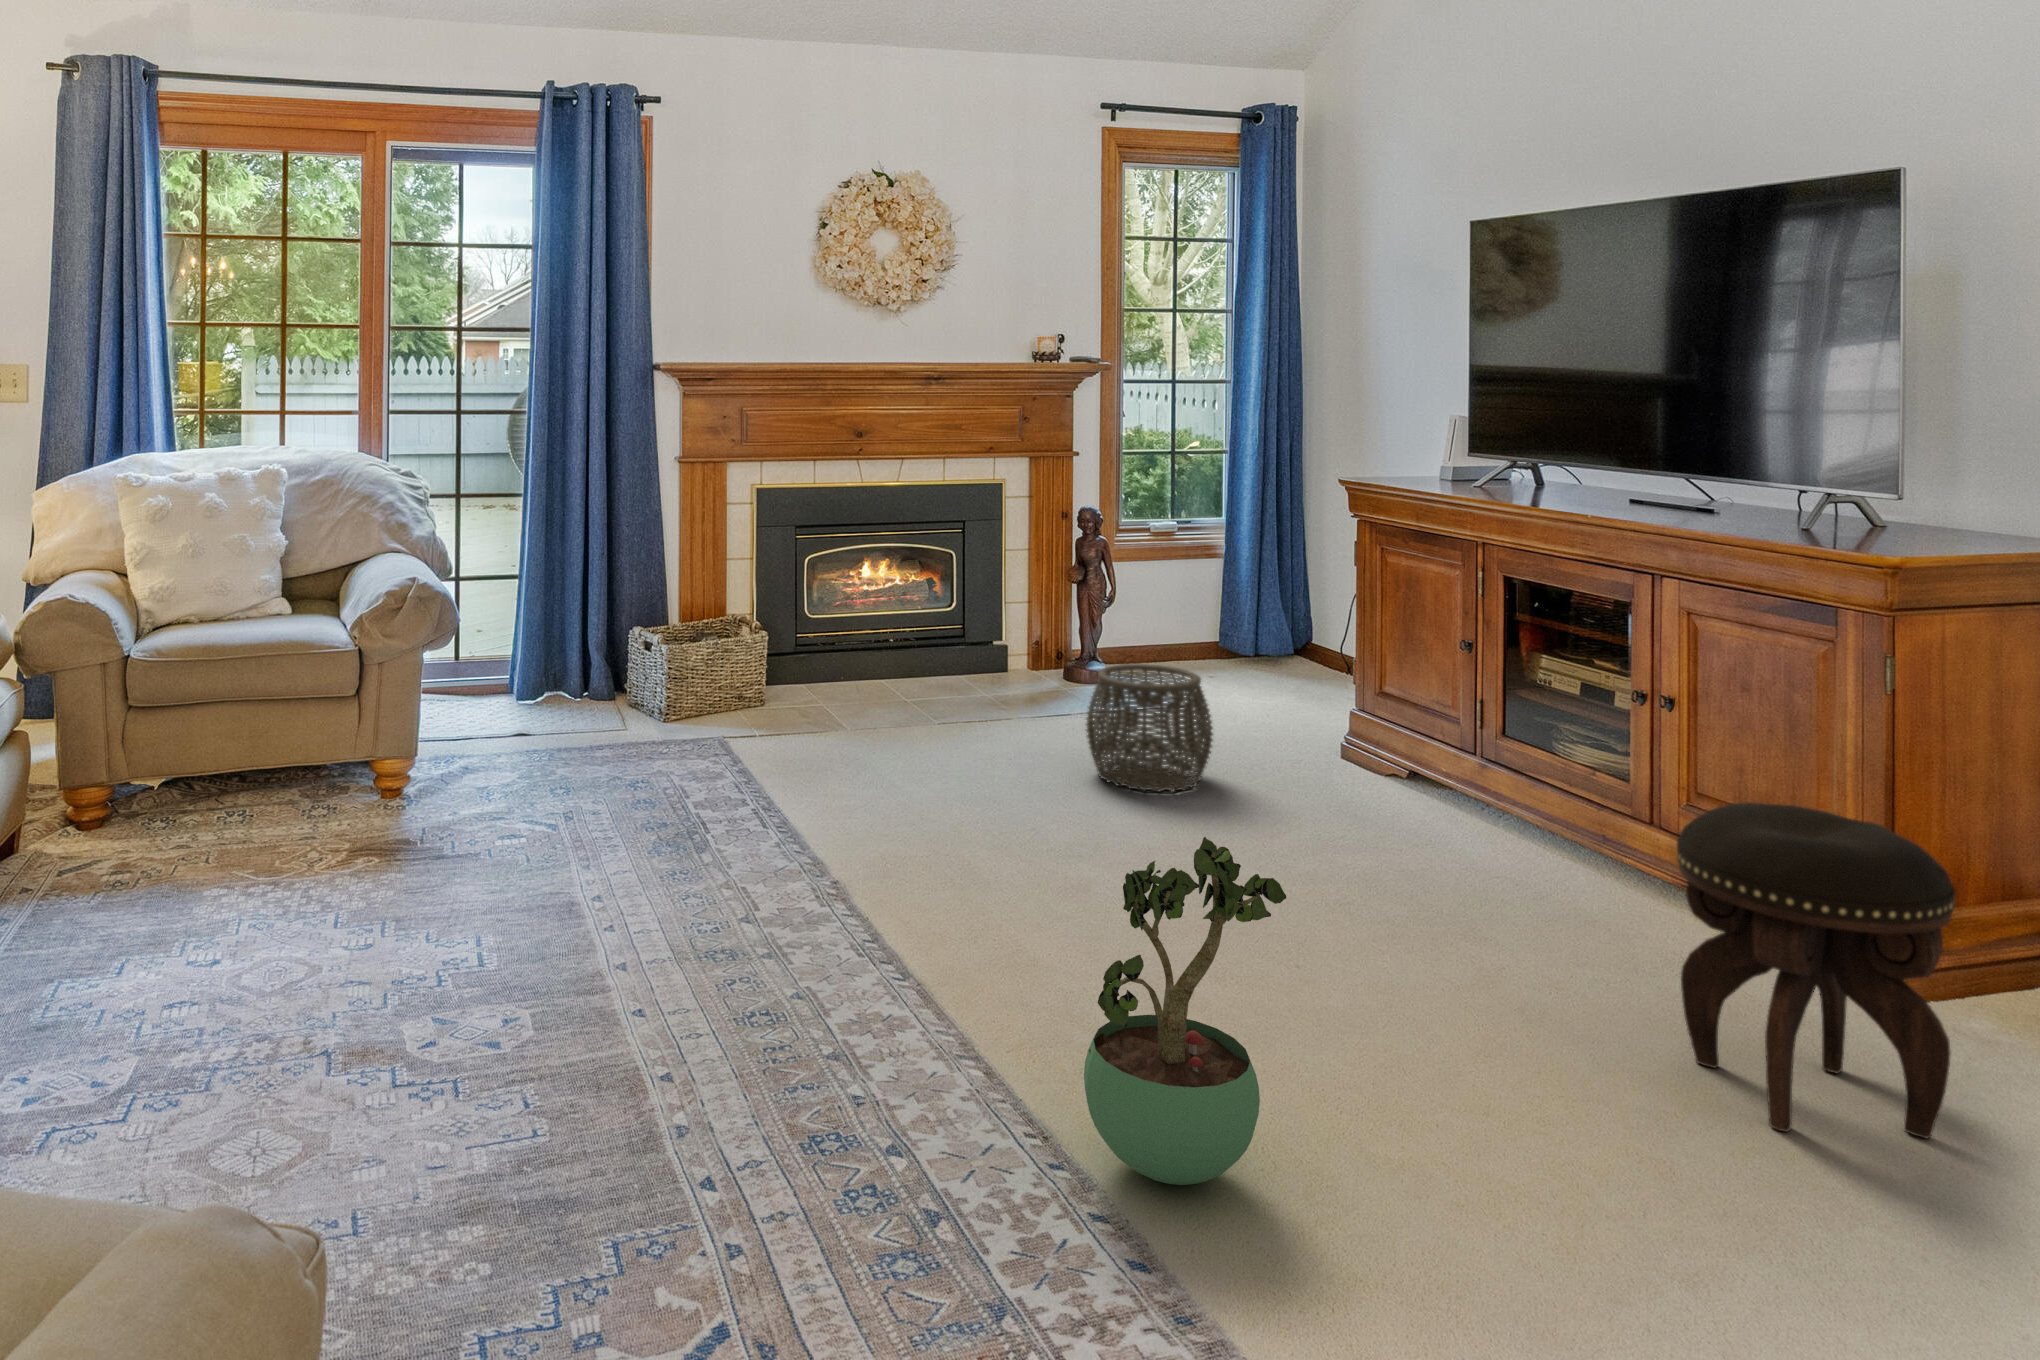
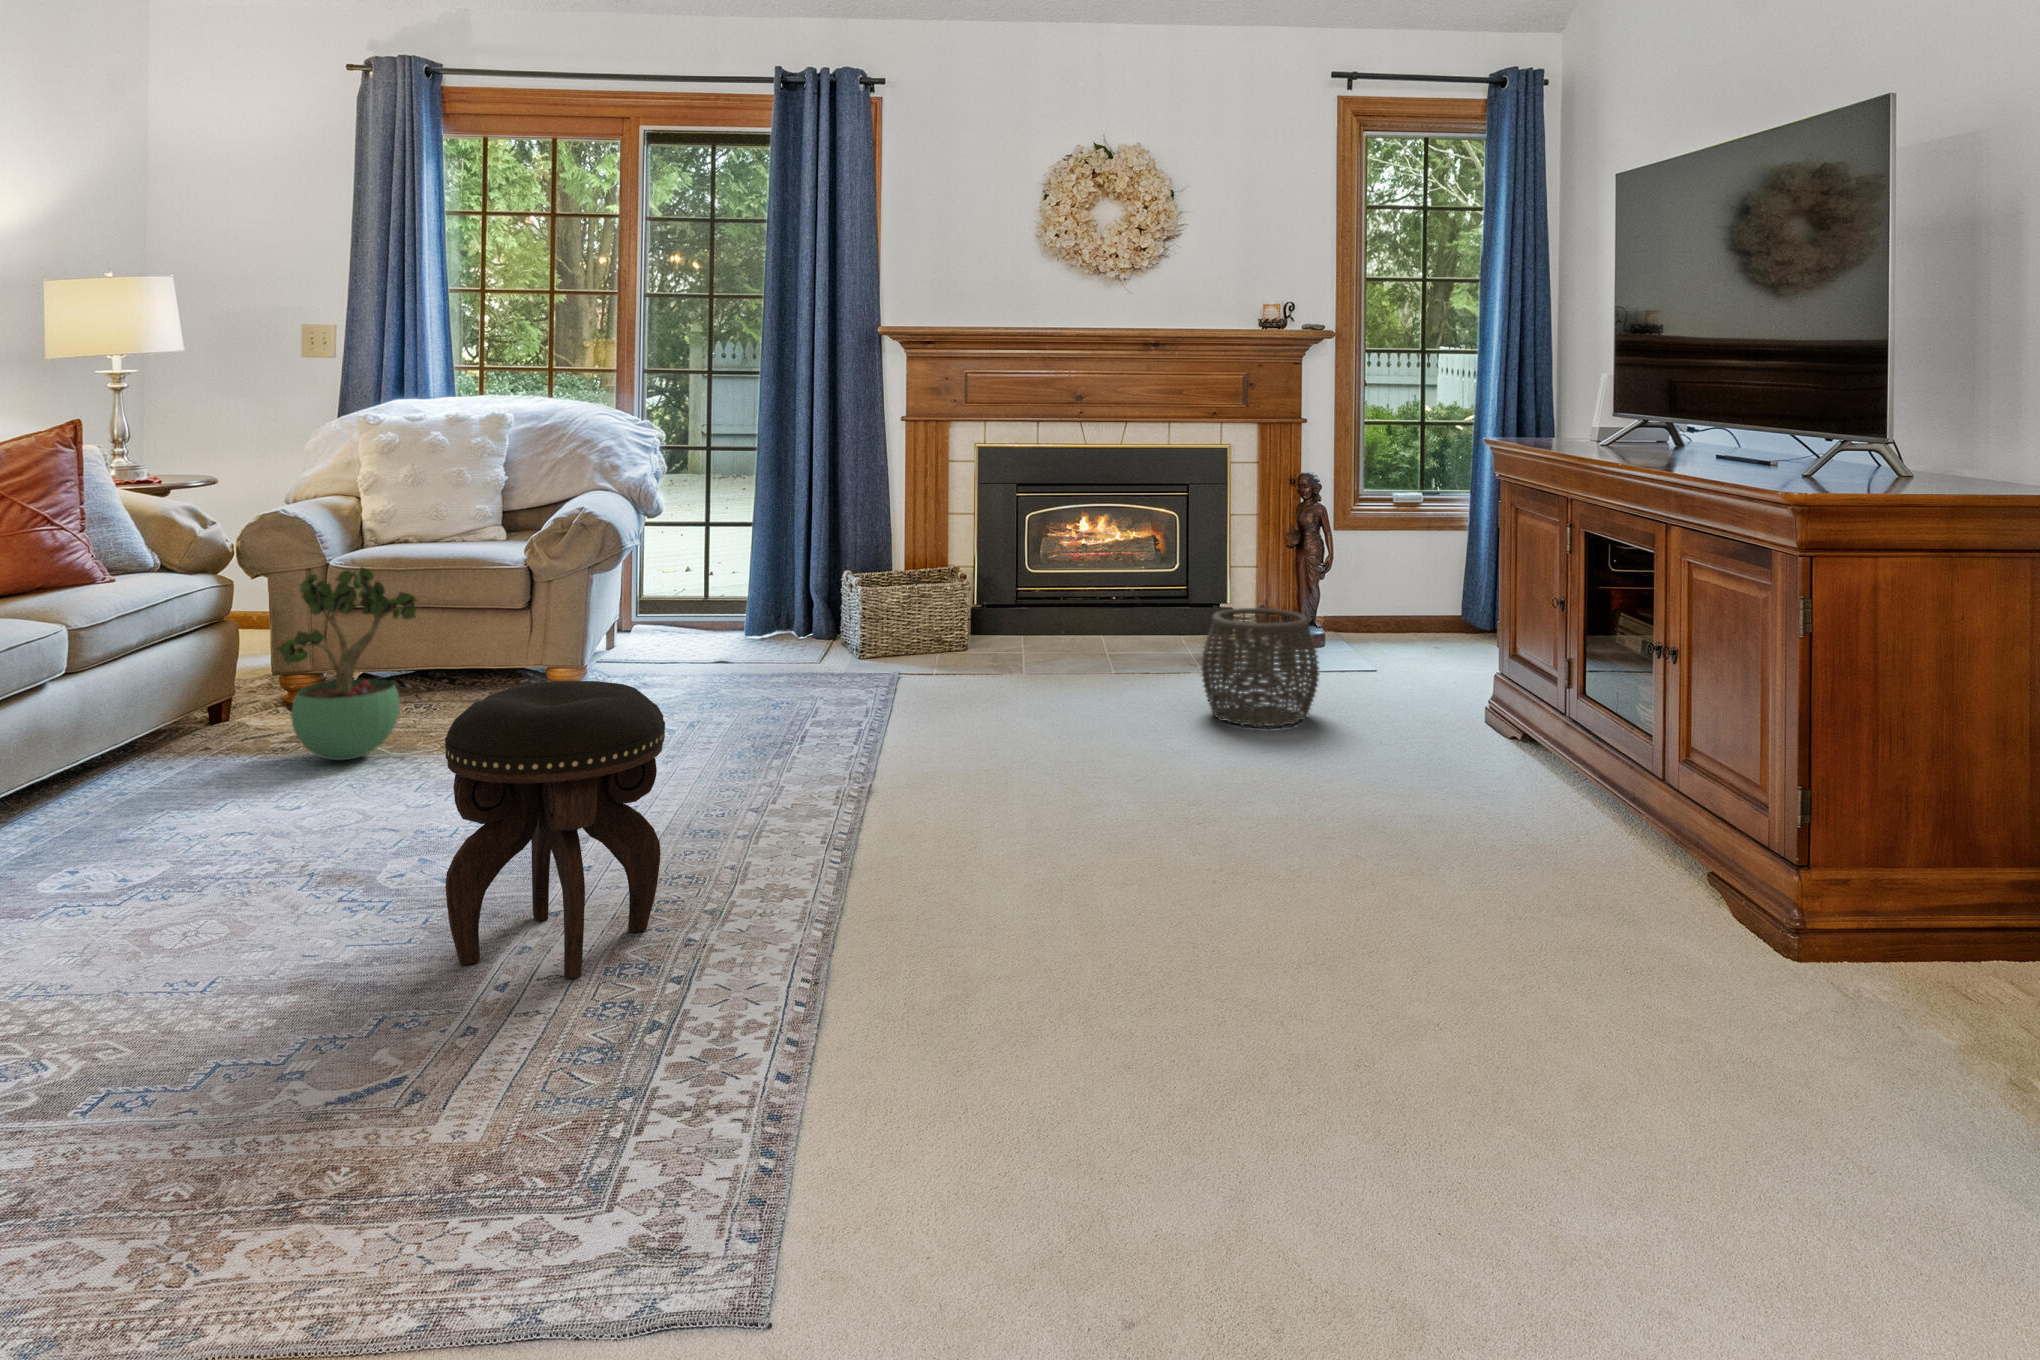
footstool: present [1677,802,1955,1138] -> present [445,681,665,978]
potted plant: present [1084,837,1286,1185] -> present [278,567,417,760]

